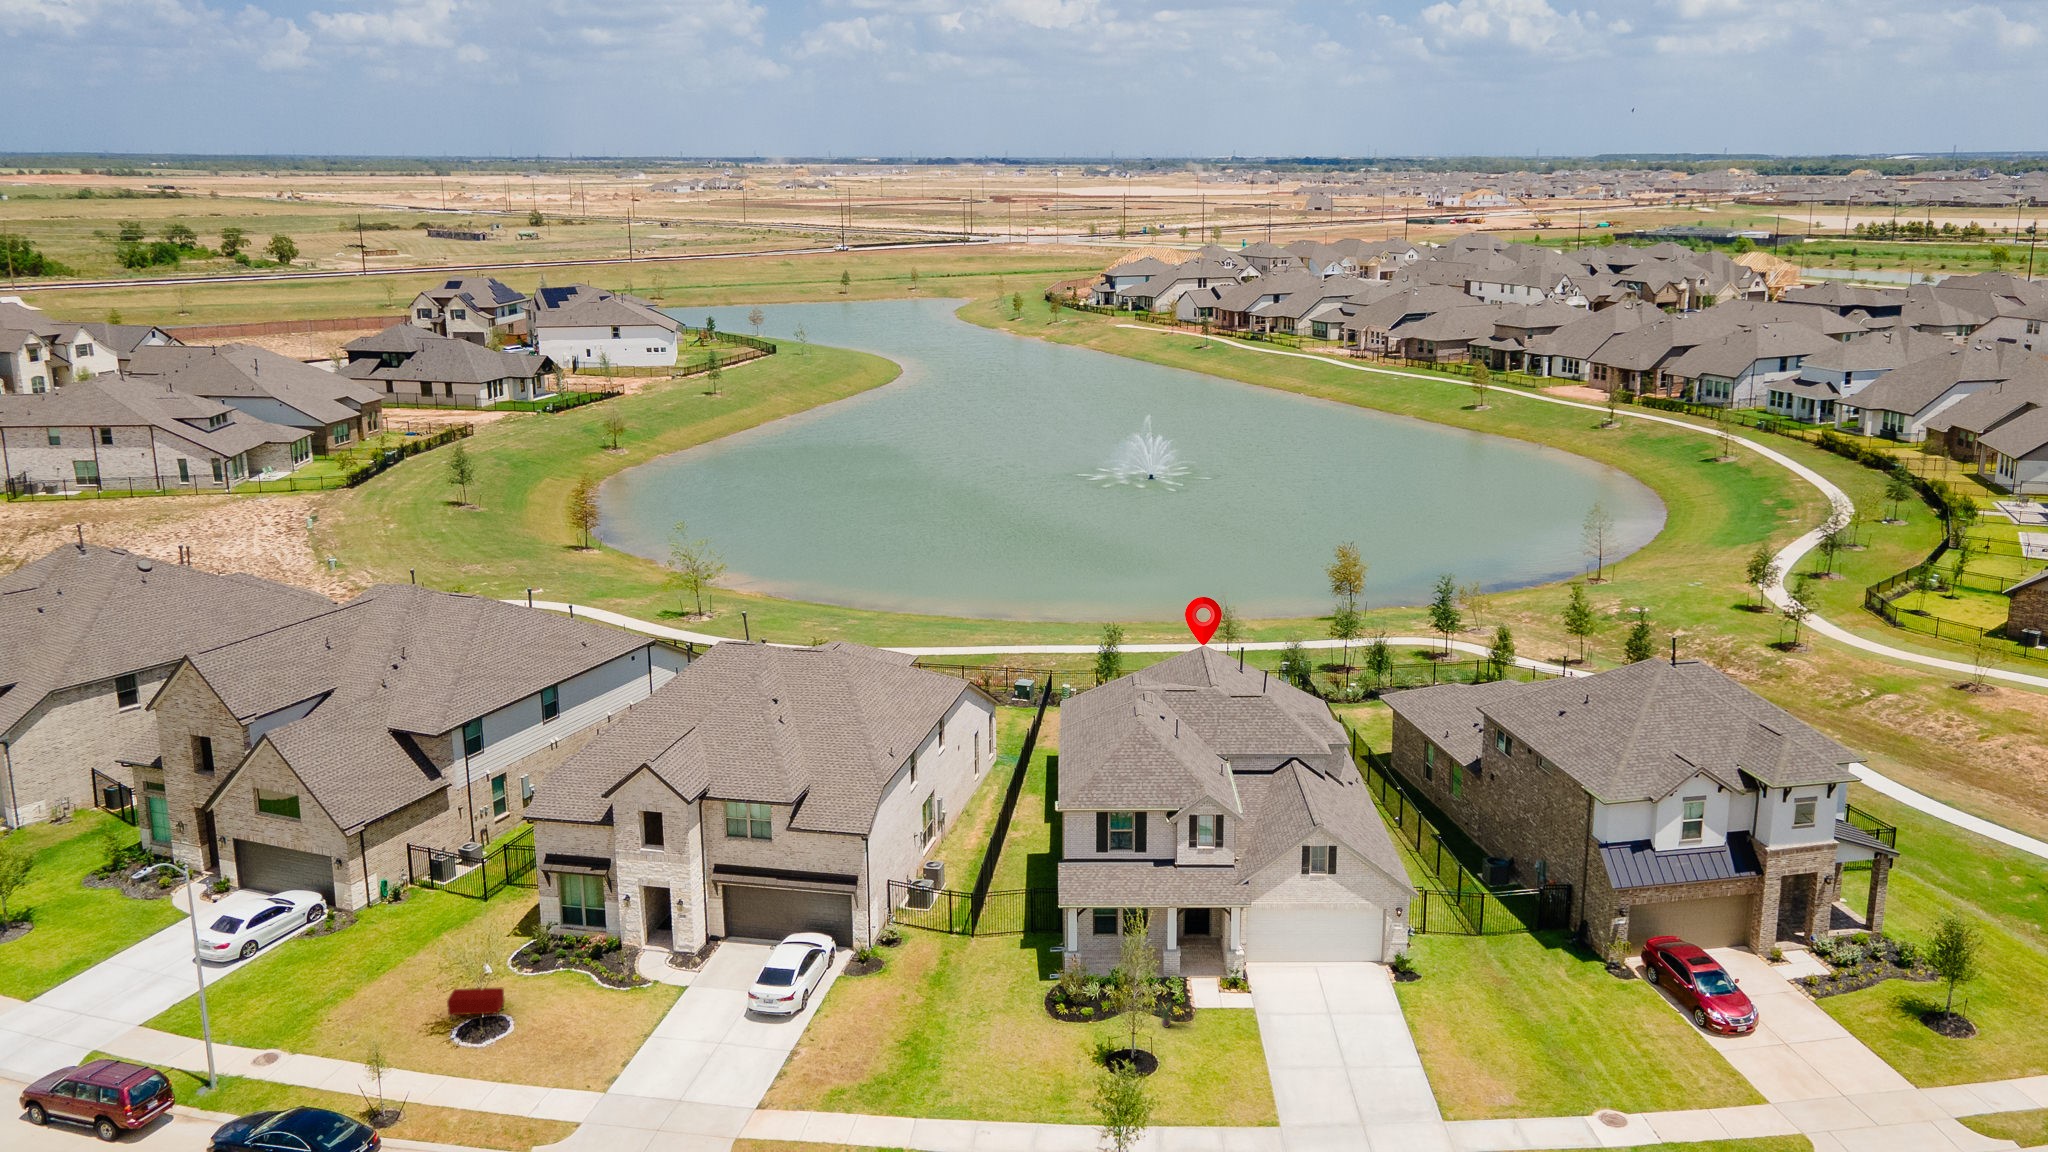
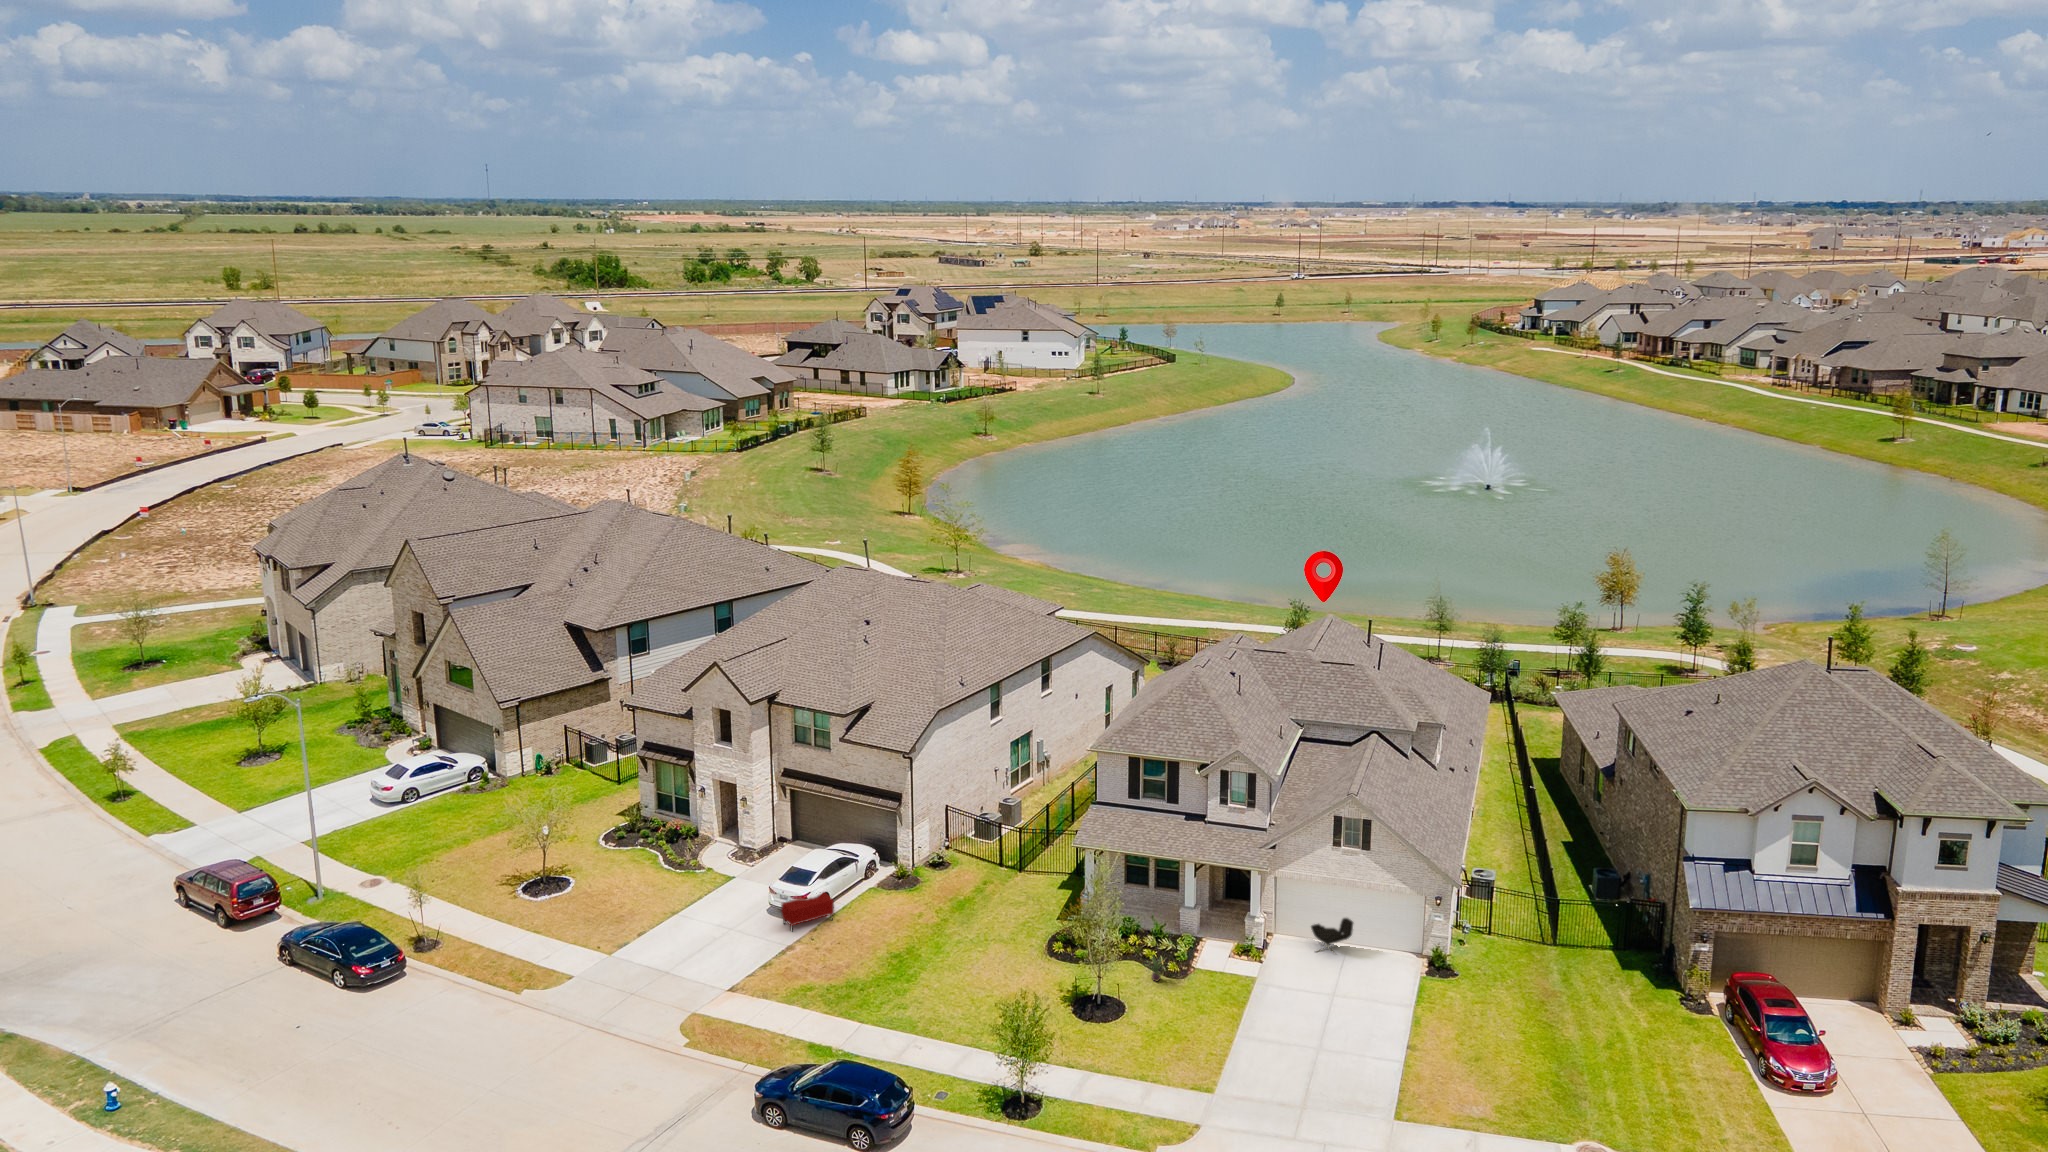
lounge chair: none [1284,935,1324,976] -> present [1311,918,1353,949]
bench: present [447,987,505,1020] -> present [781,892,834,930]

